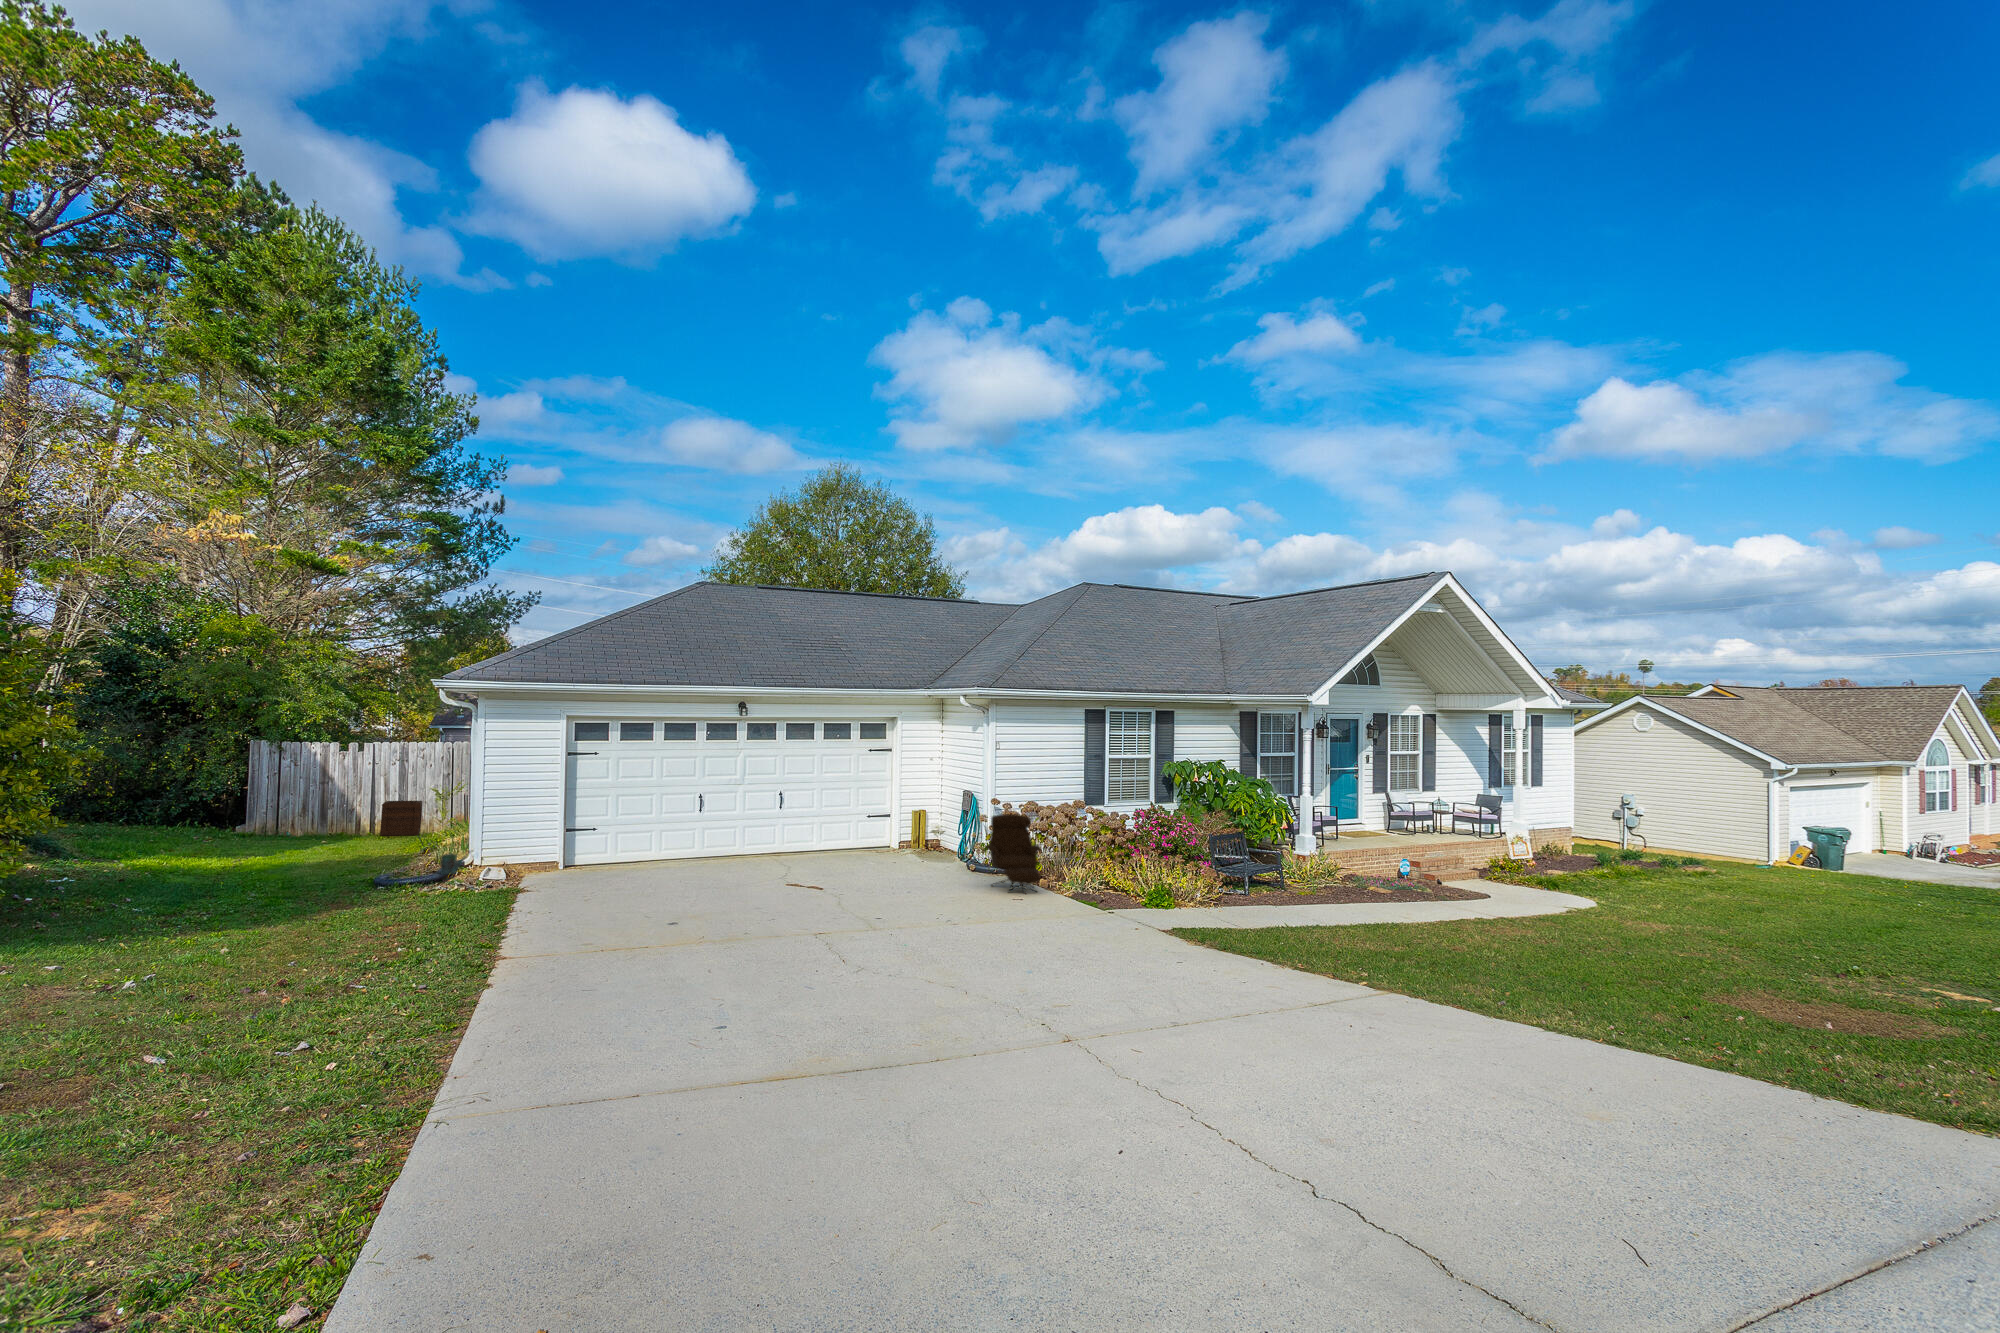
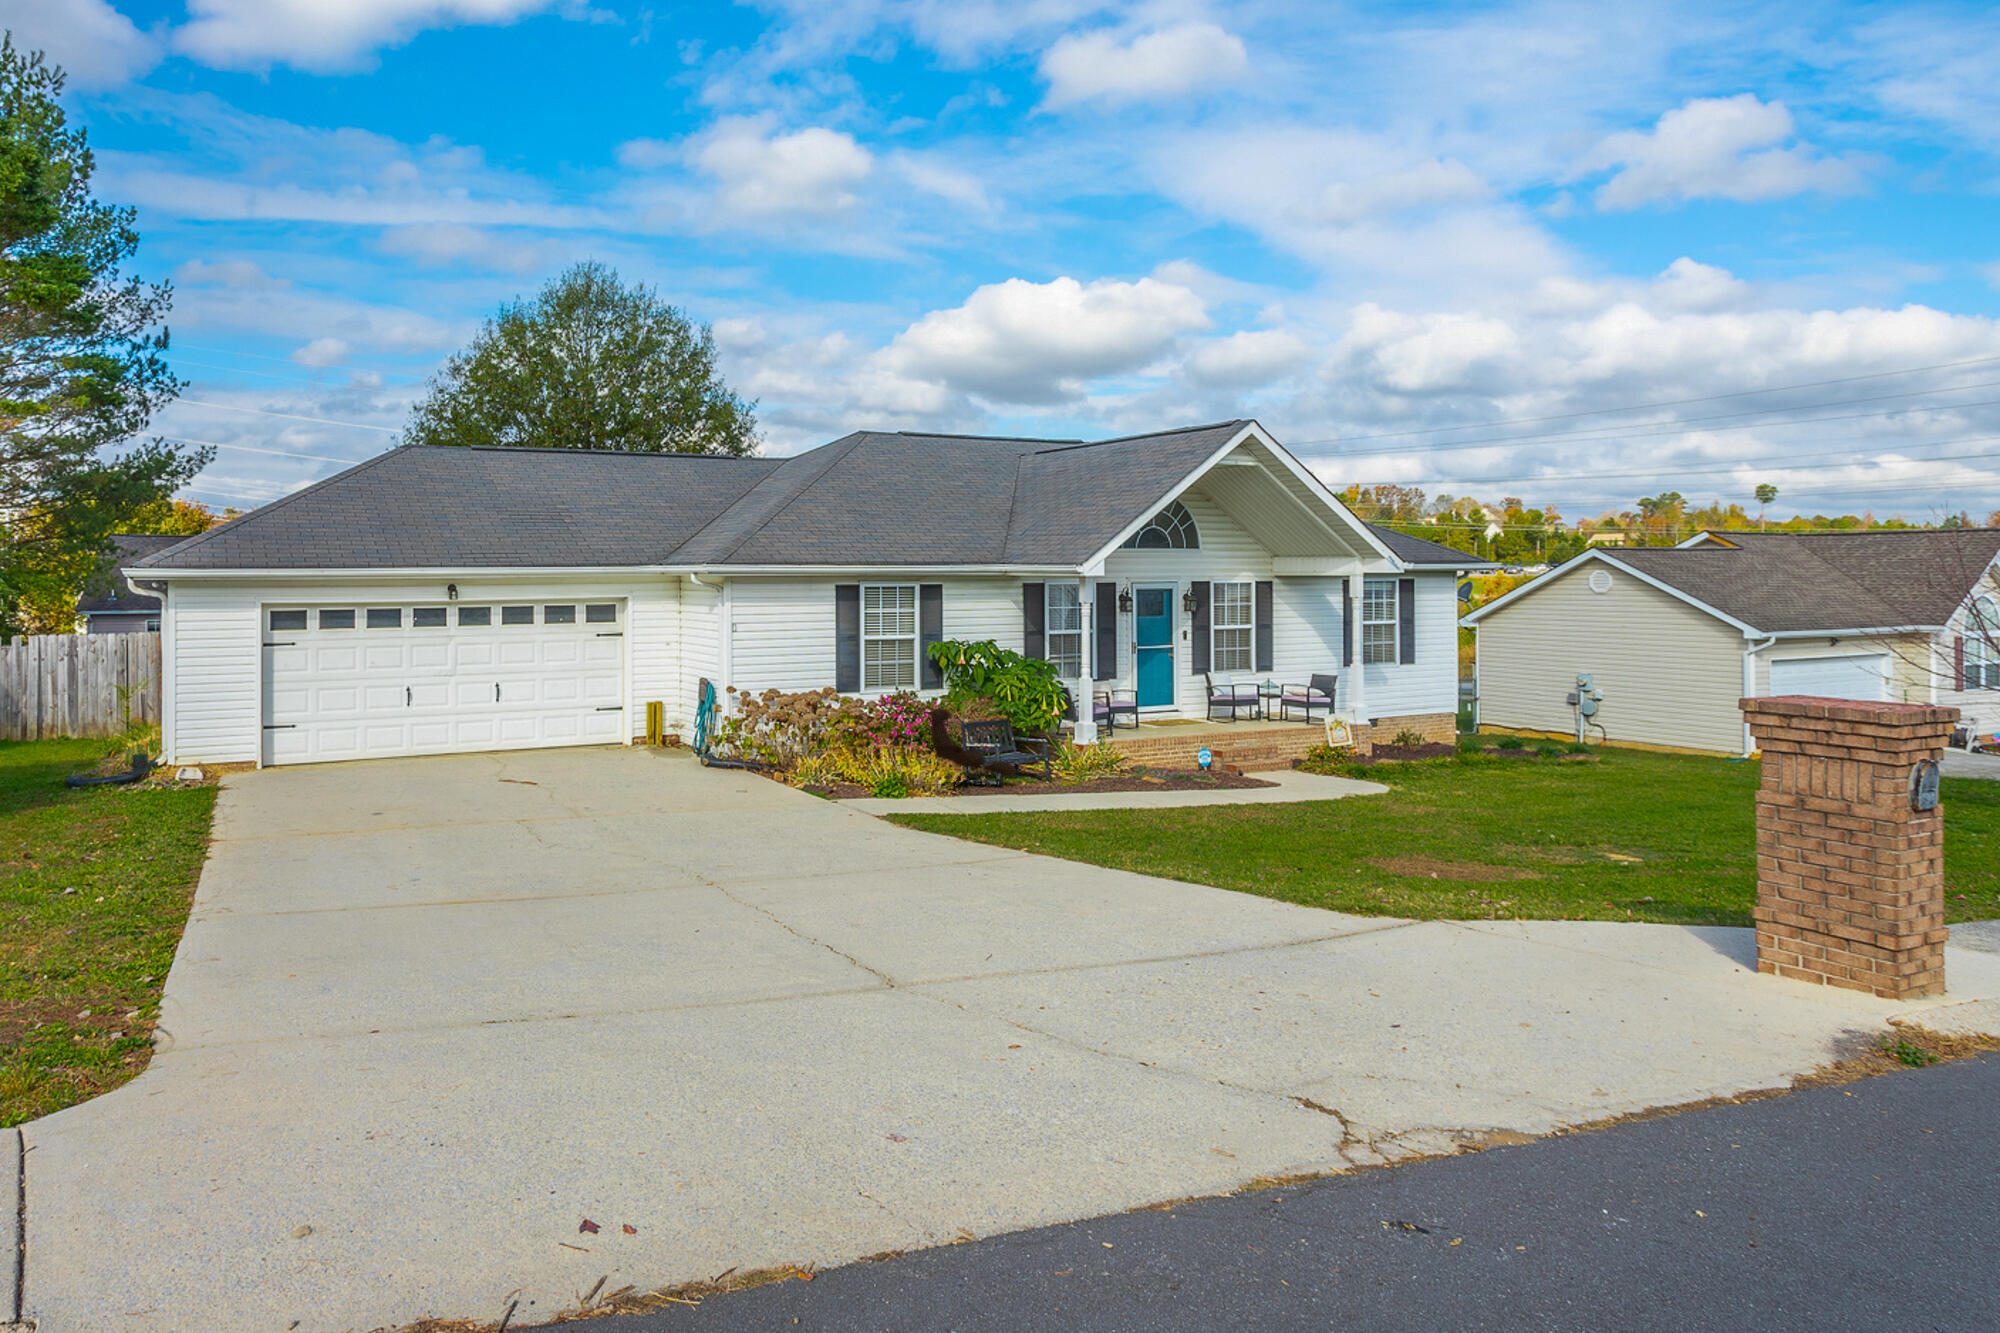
wooden crate: present [380,801,422,836] -> none [51,702,97,742]
lounge chair: present [986,814,1041,893] -> present [930,708,1016,786]

